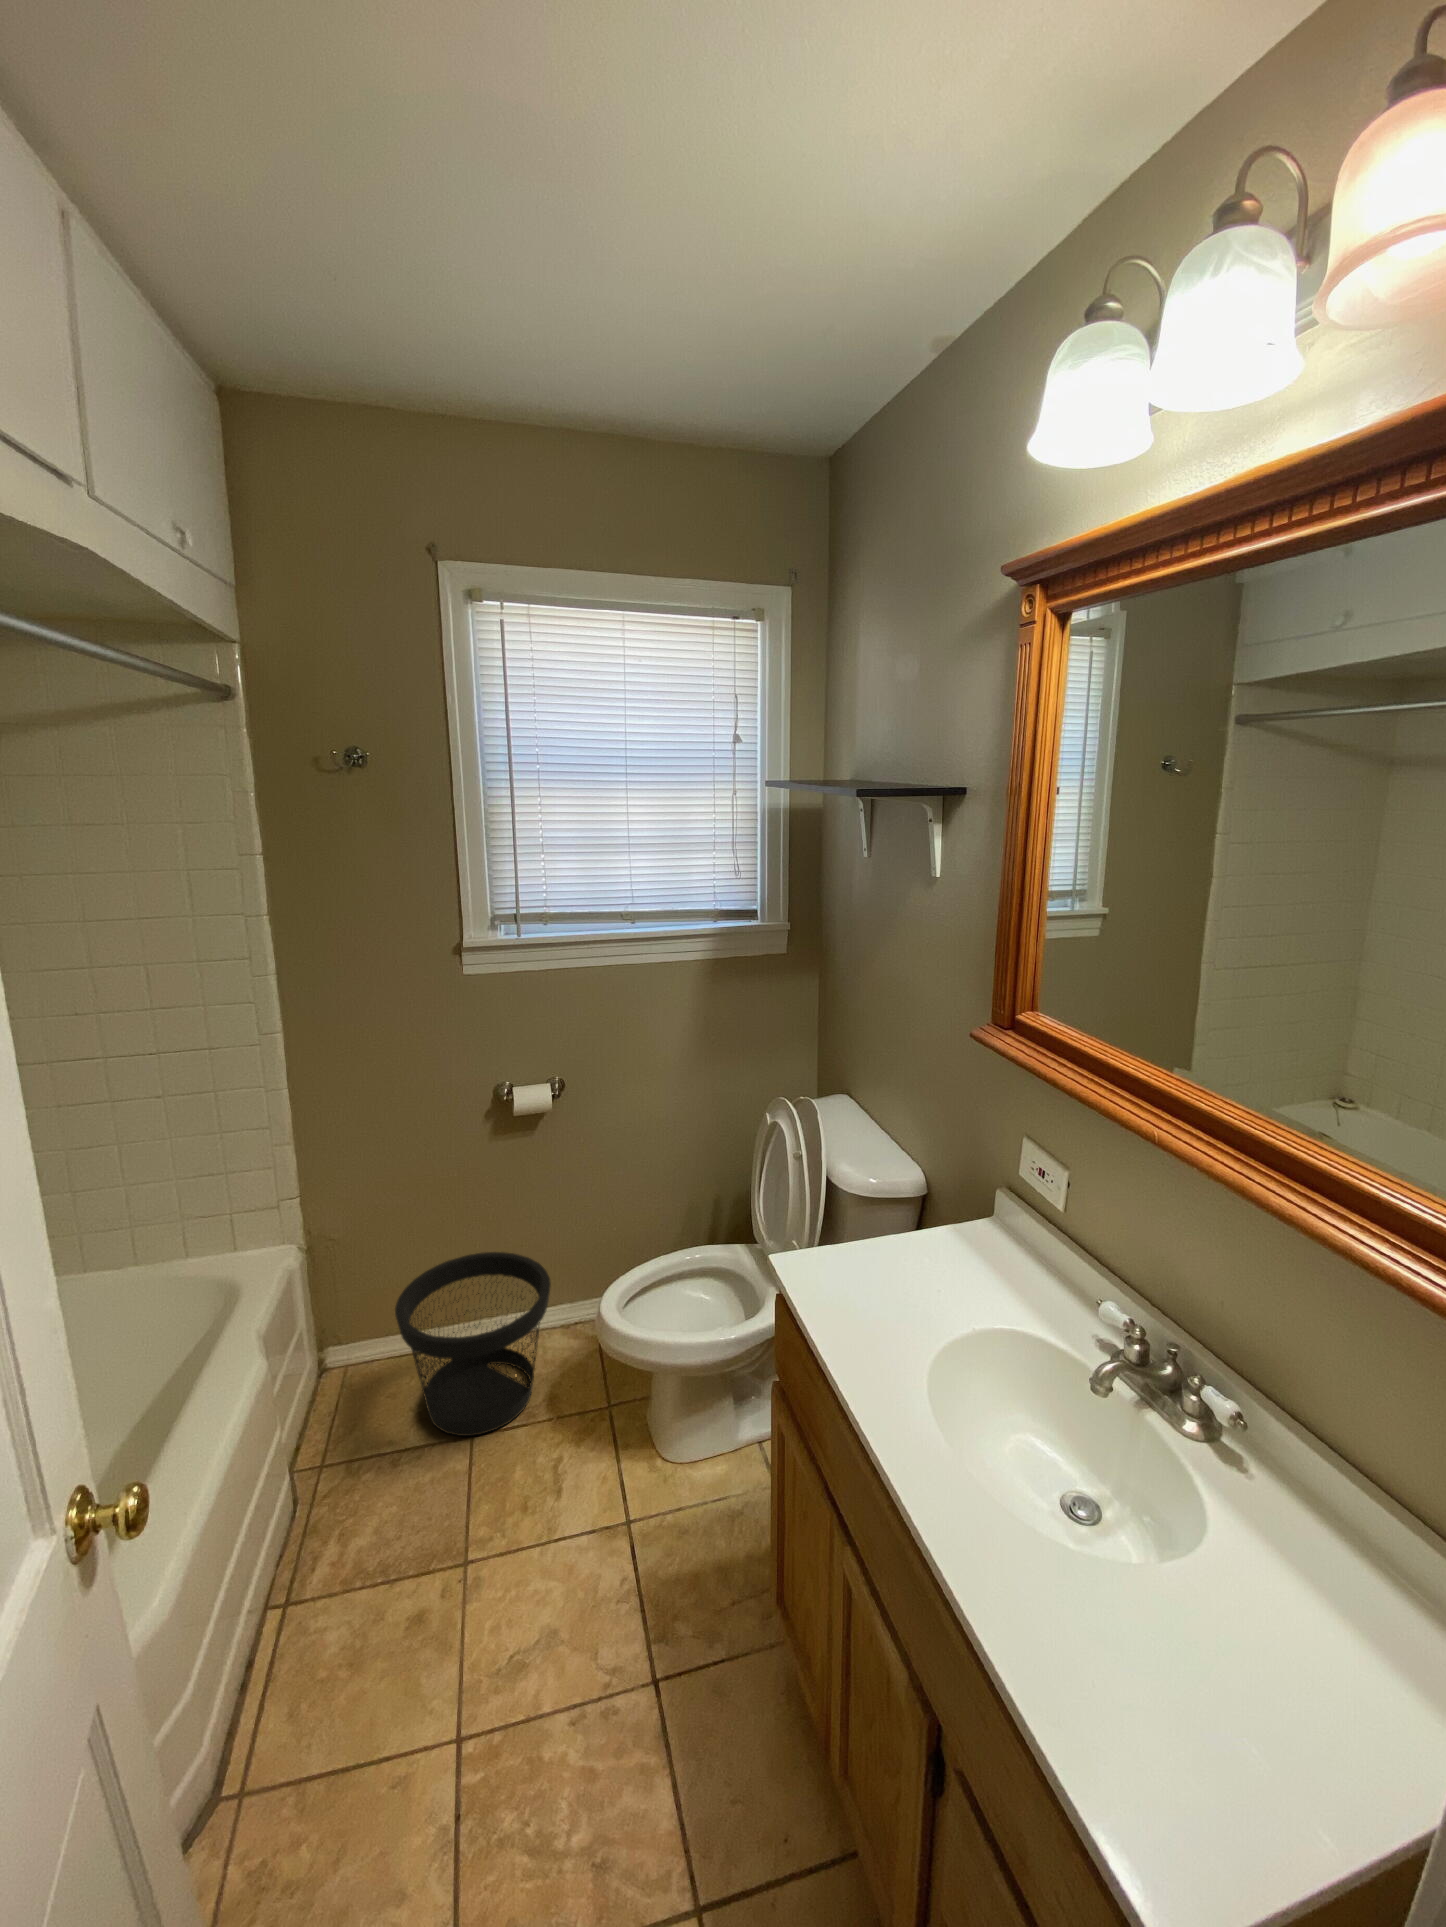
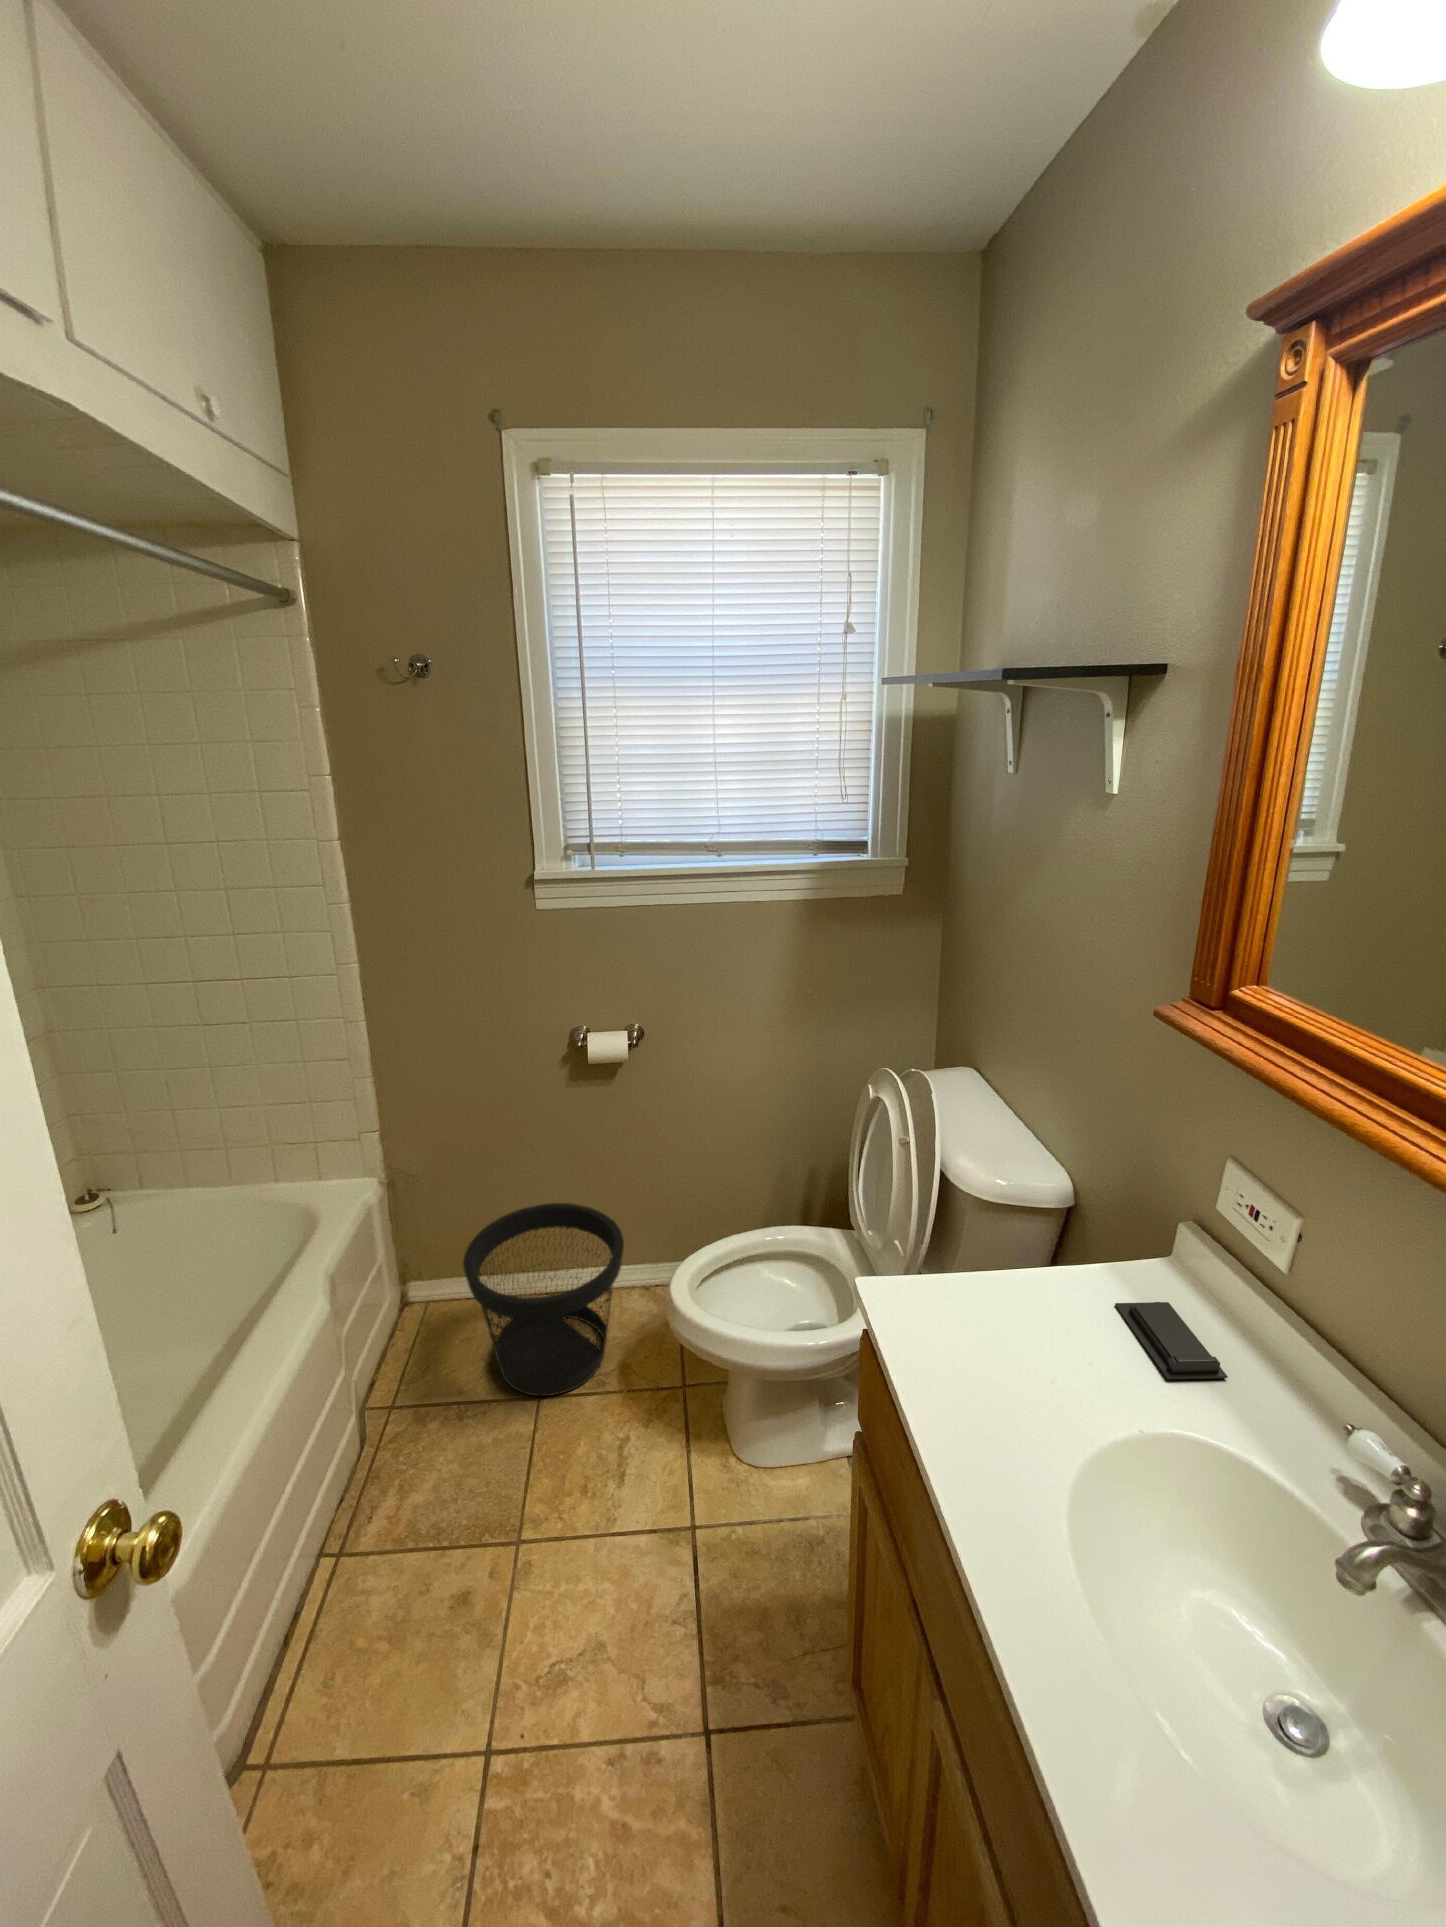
soap bar: none [956,1244,1029,1292] -> present [1115,1302,1228,1379]

